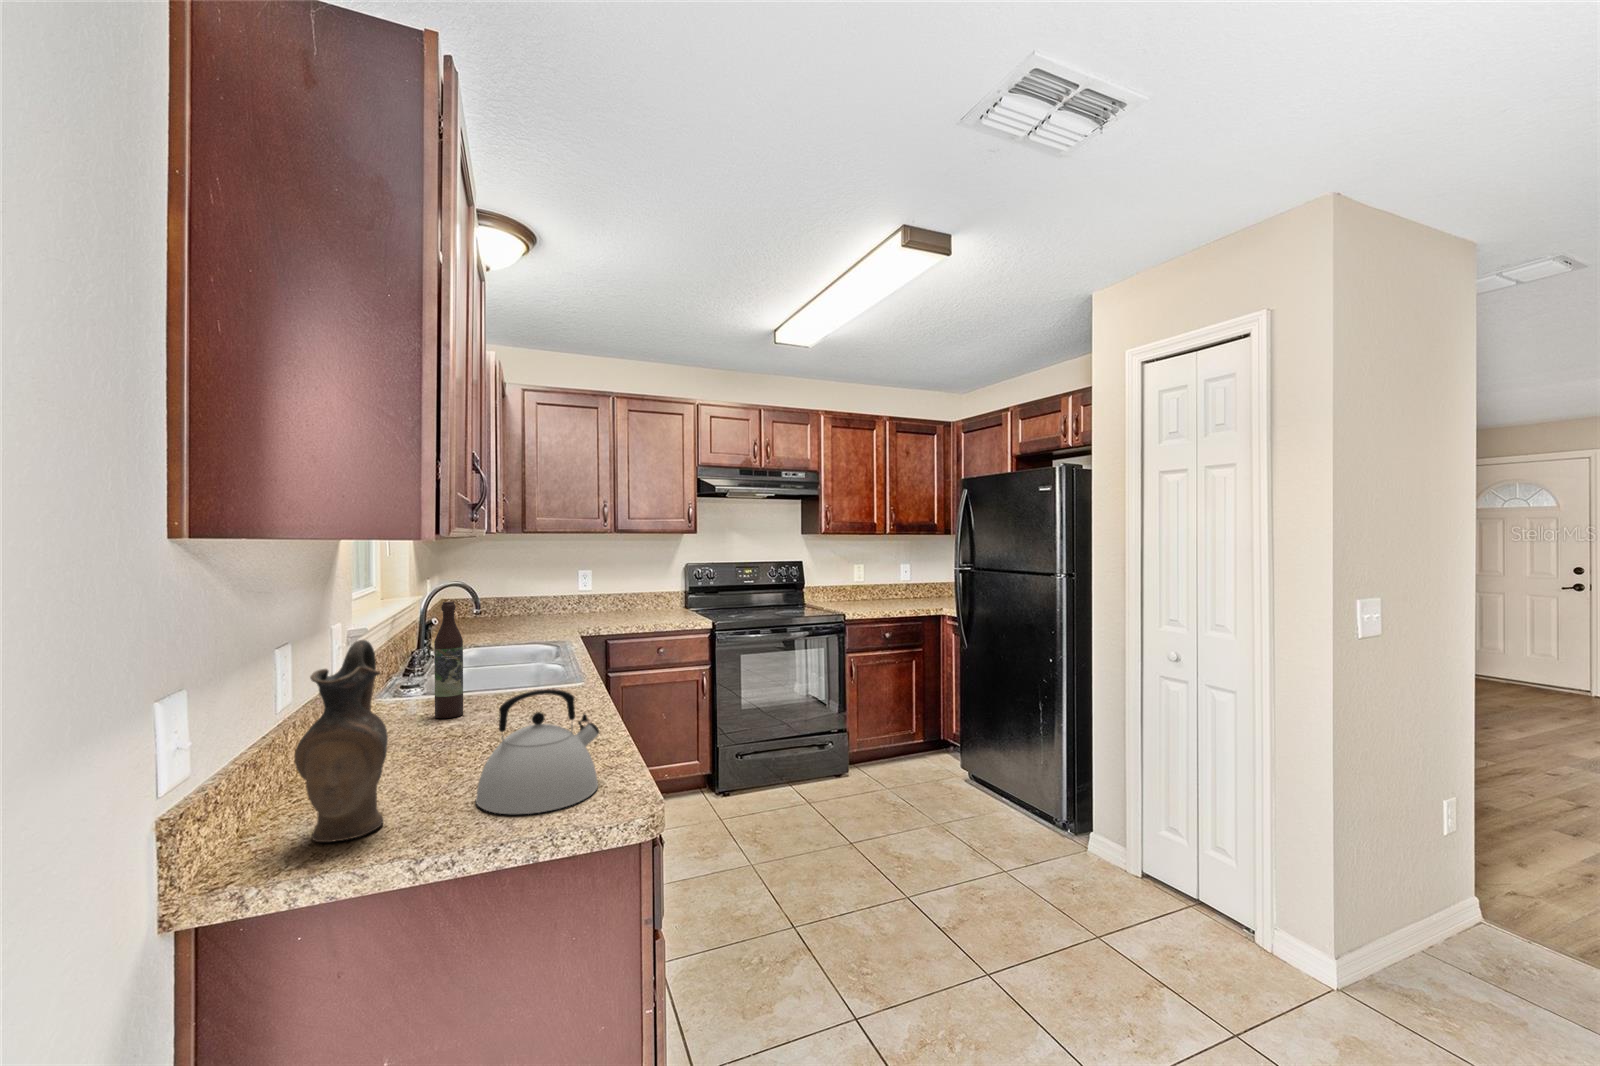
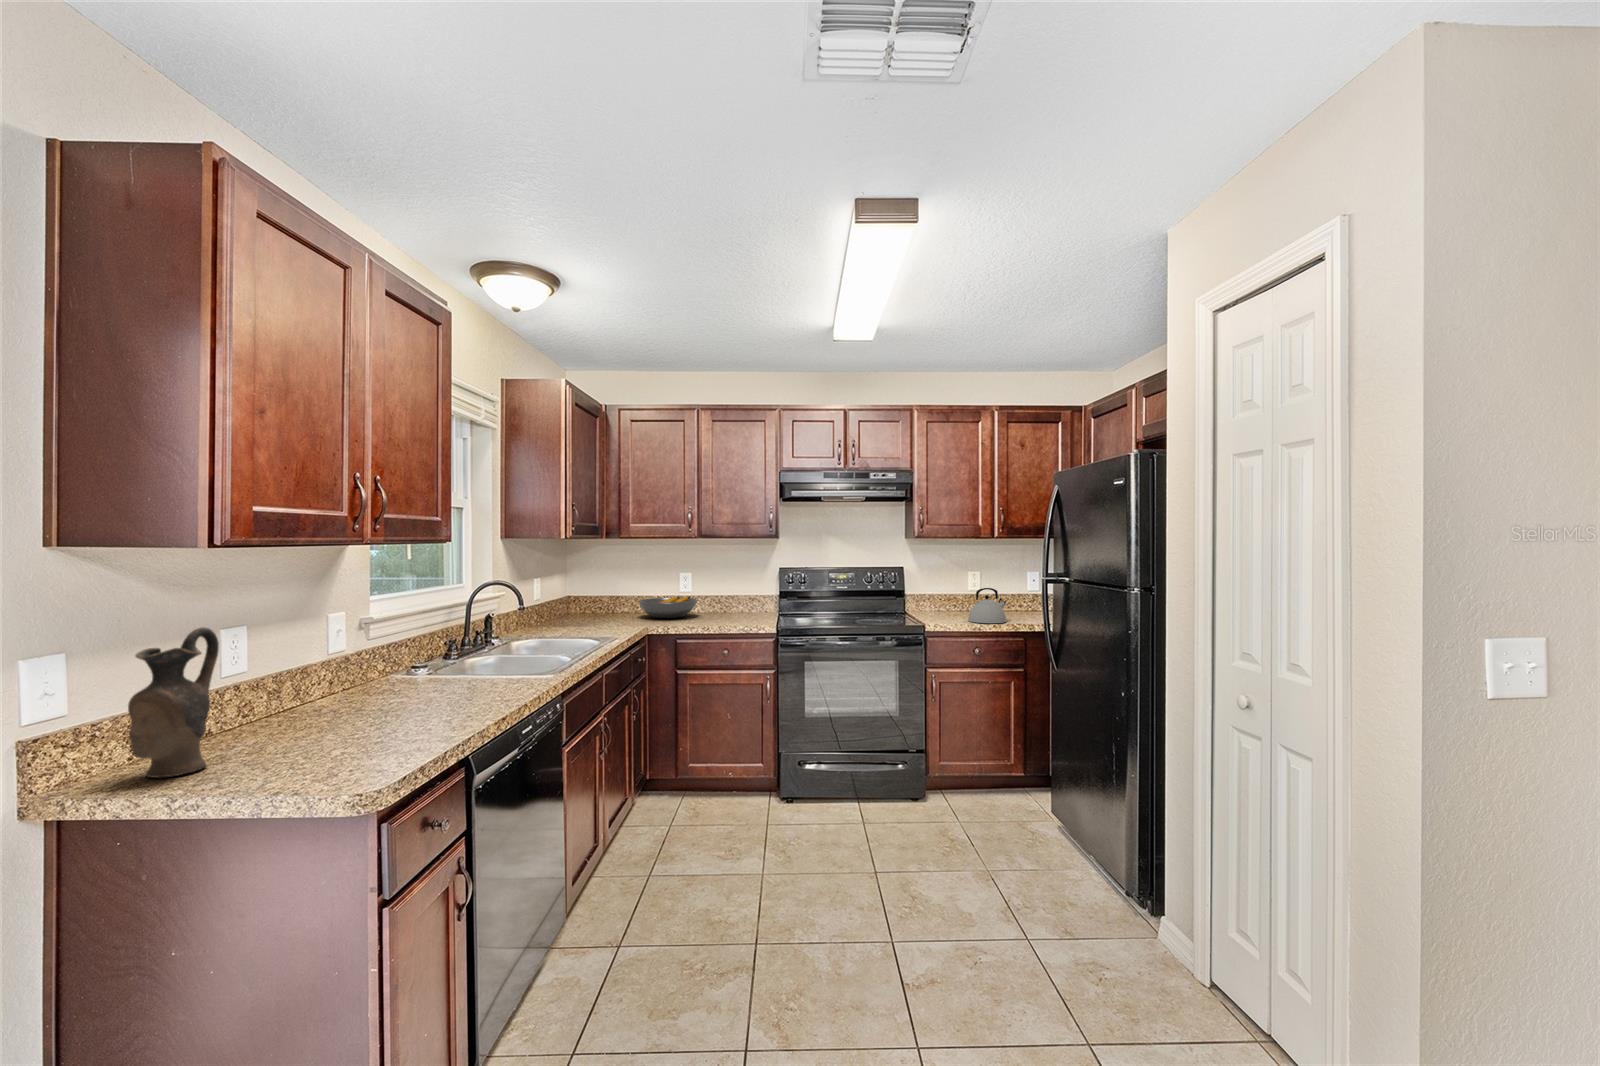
fruit bowl: none [542,596,609,620] -> present [638,596,697,618]
wine bottle: present [434,602,463,718] -> none [396,599,420,696]
kettle: present [476,689,599,814] -> present [968,588,1006,623]

